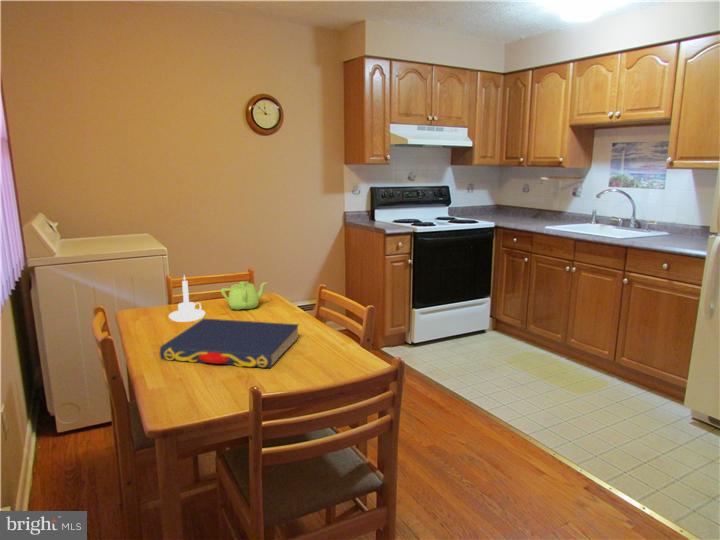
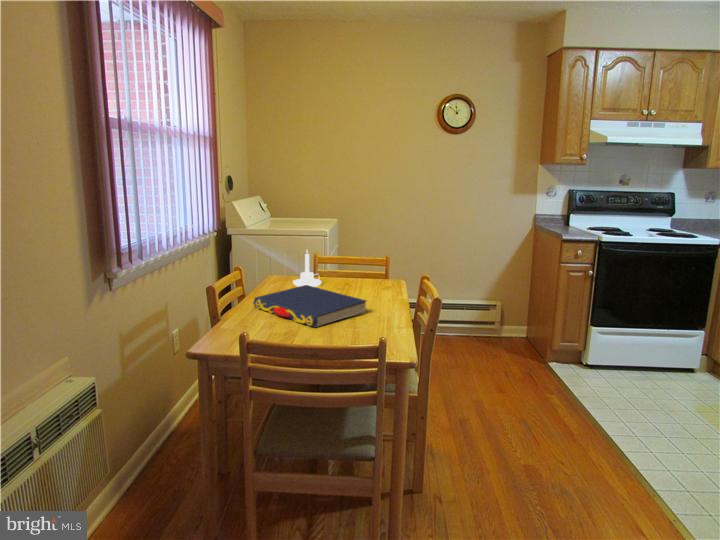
teapot: present [221,282,266,310] -> none [340,262,380,287]

